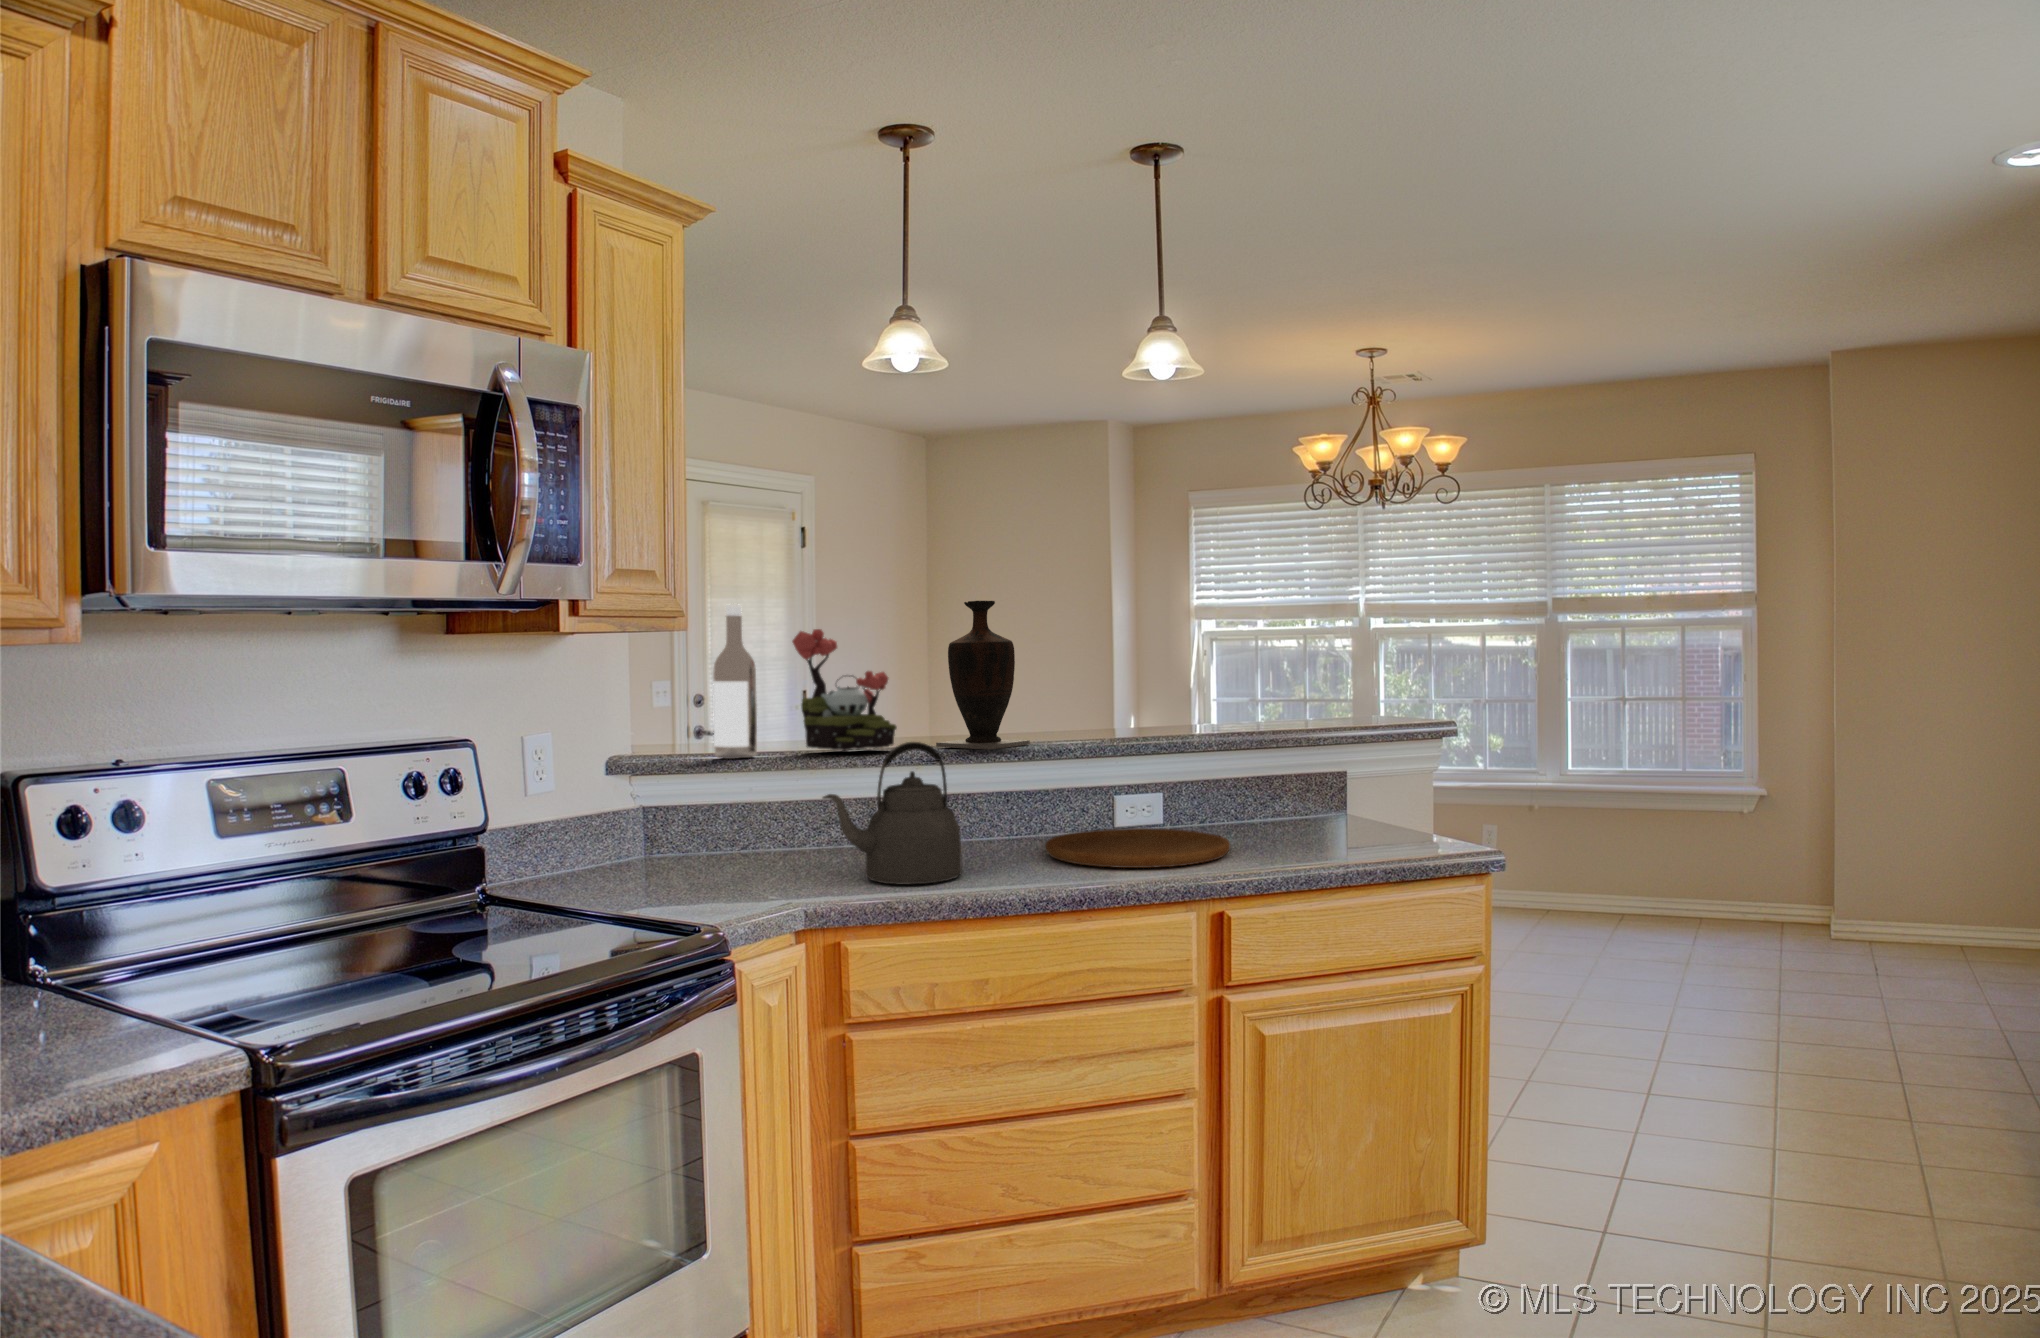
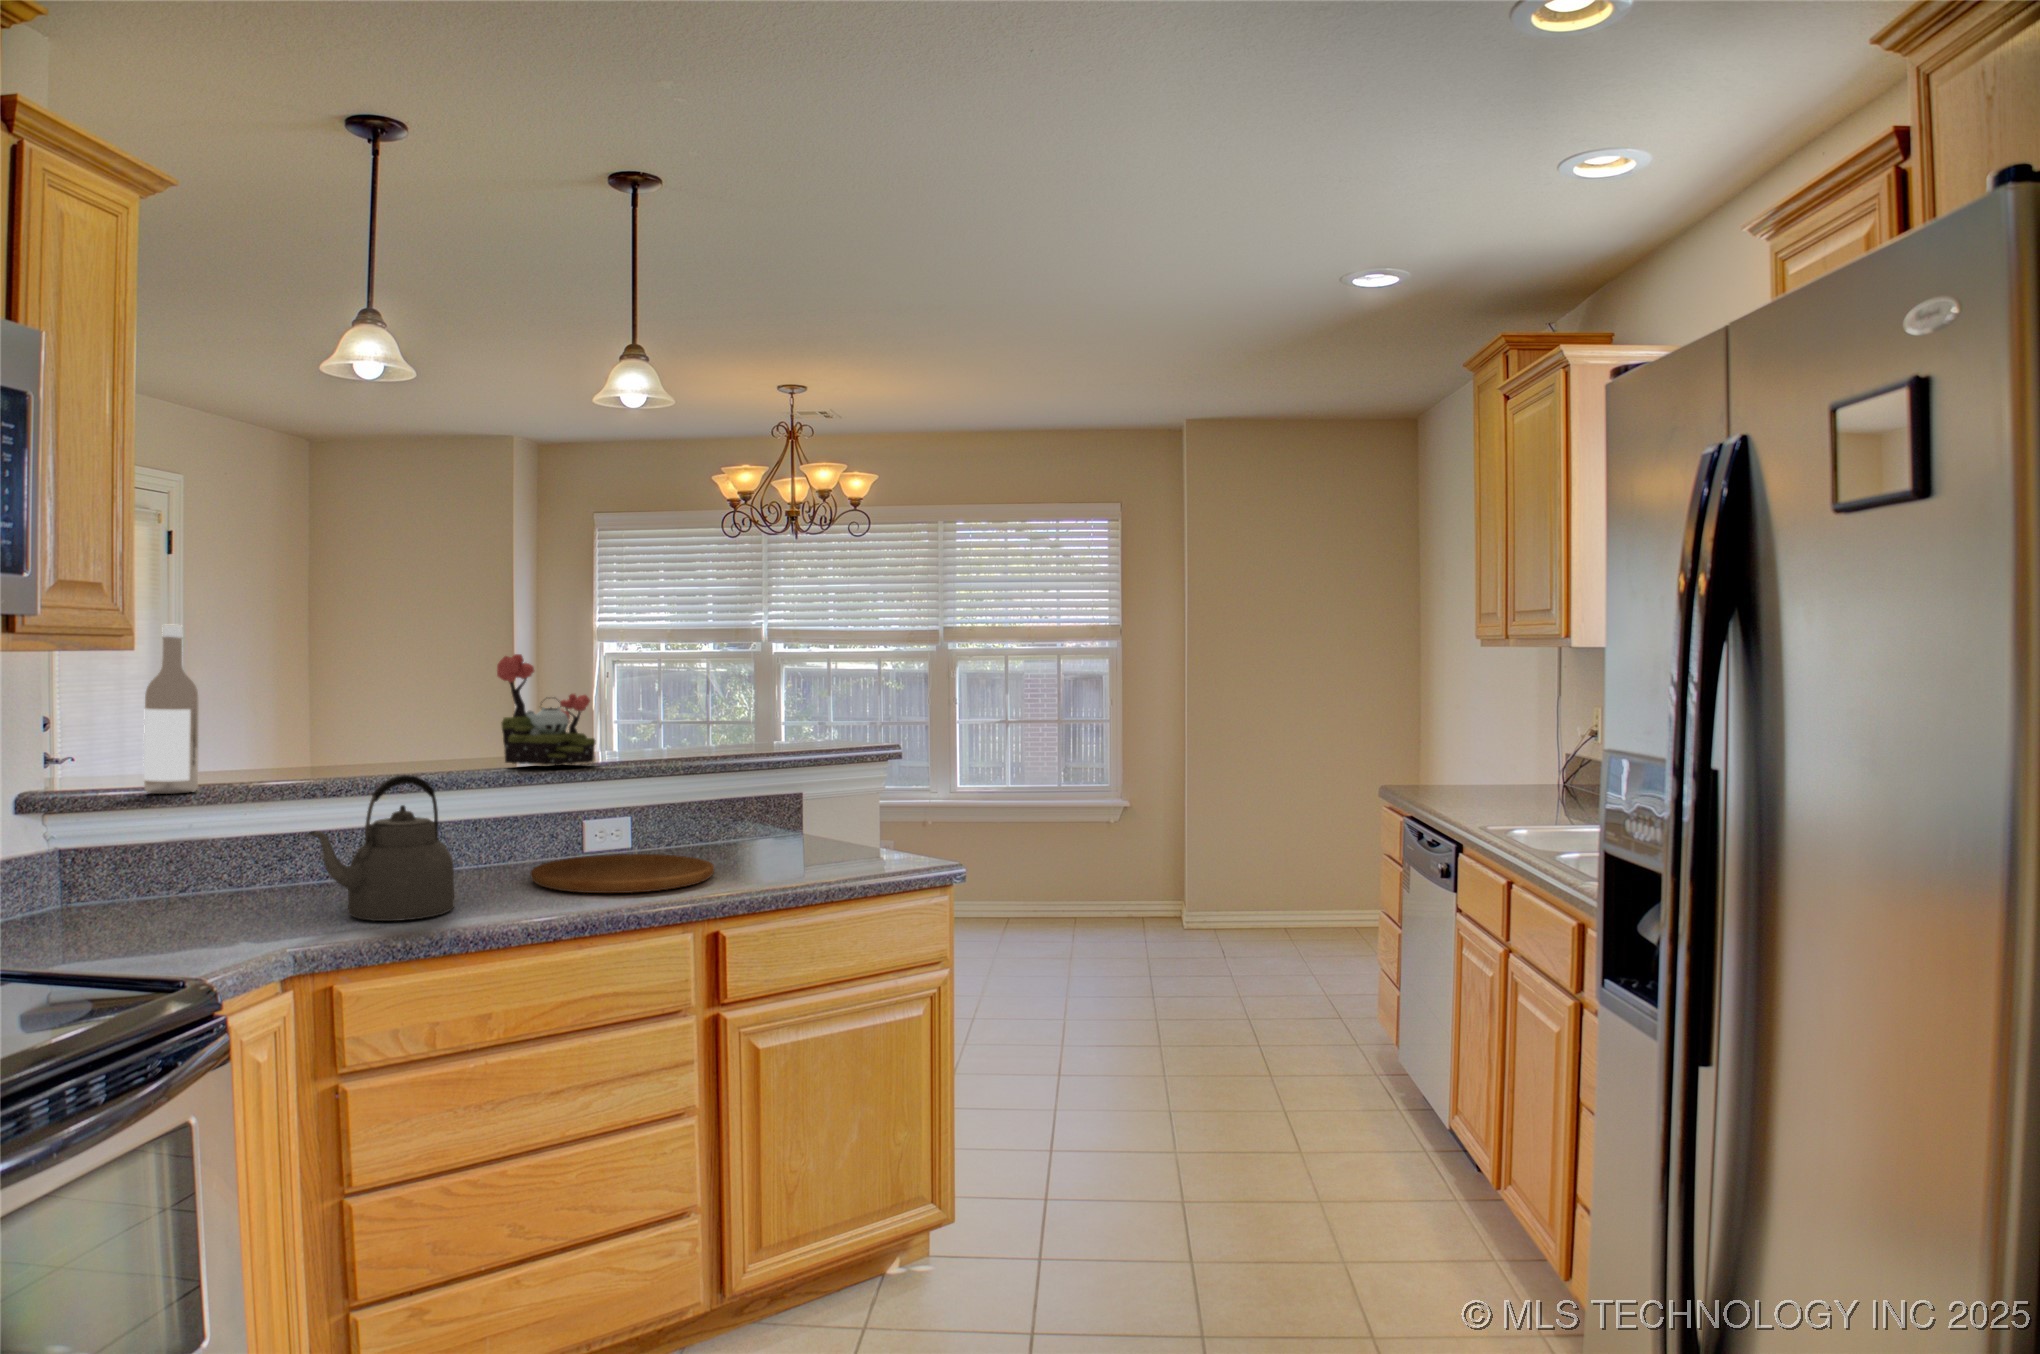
vase: present [936,601,1030,750] -> none [403,629,504,780]
plant: present [792,629,897,751] -> present [497,654,596,766]

